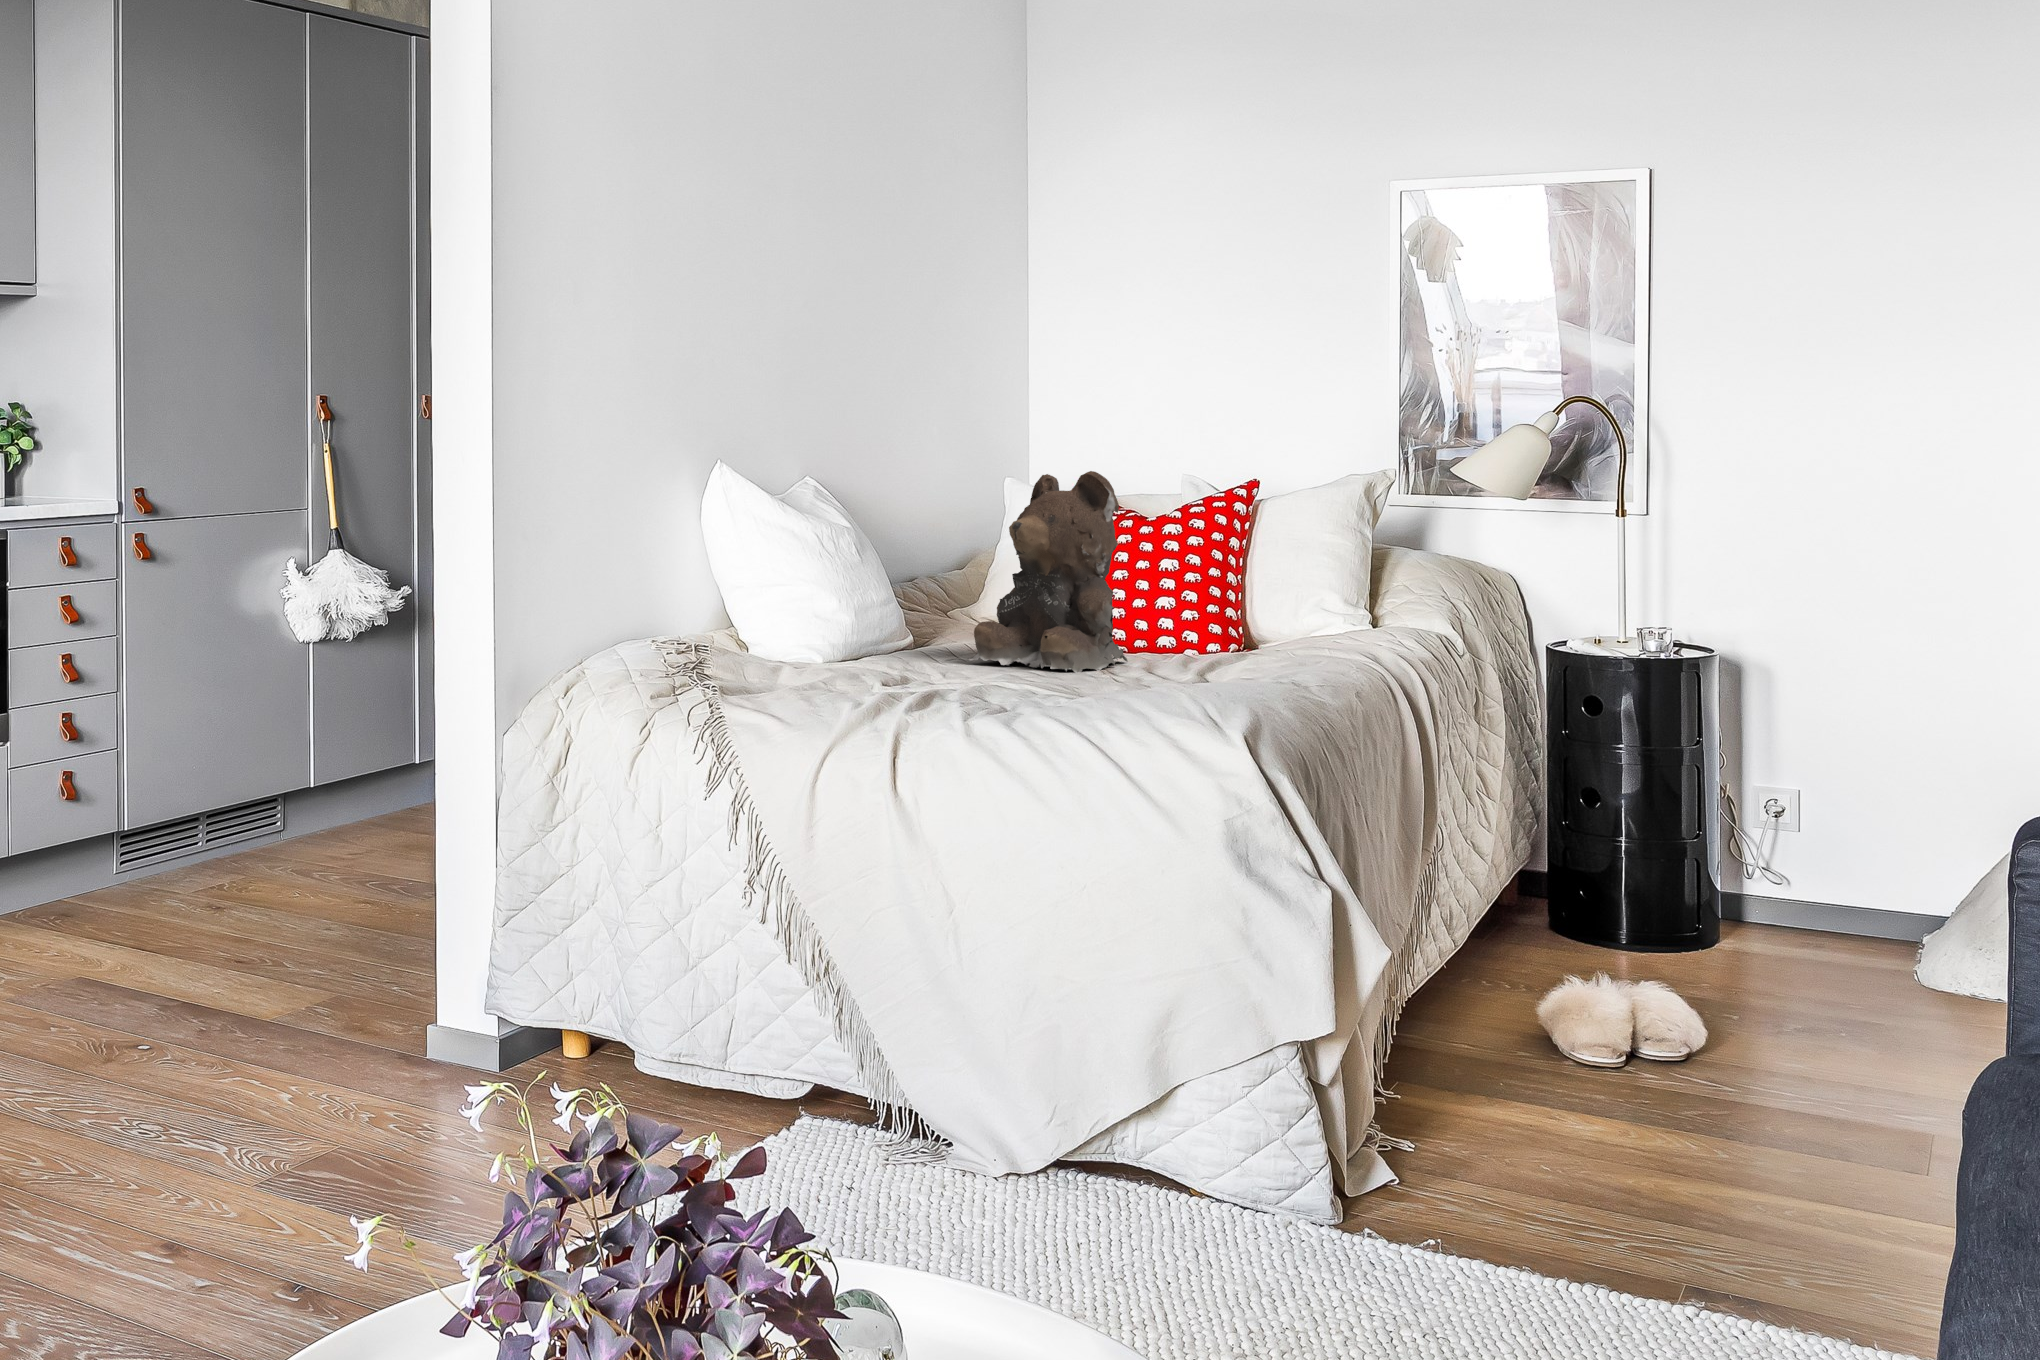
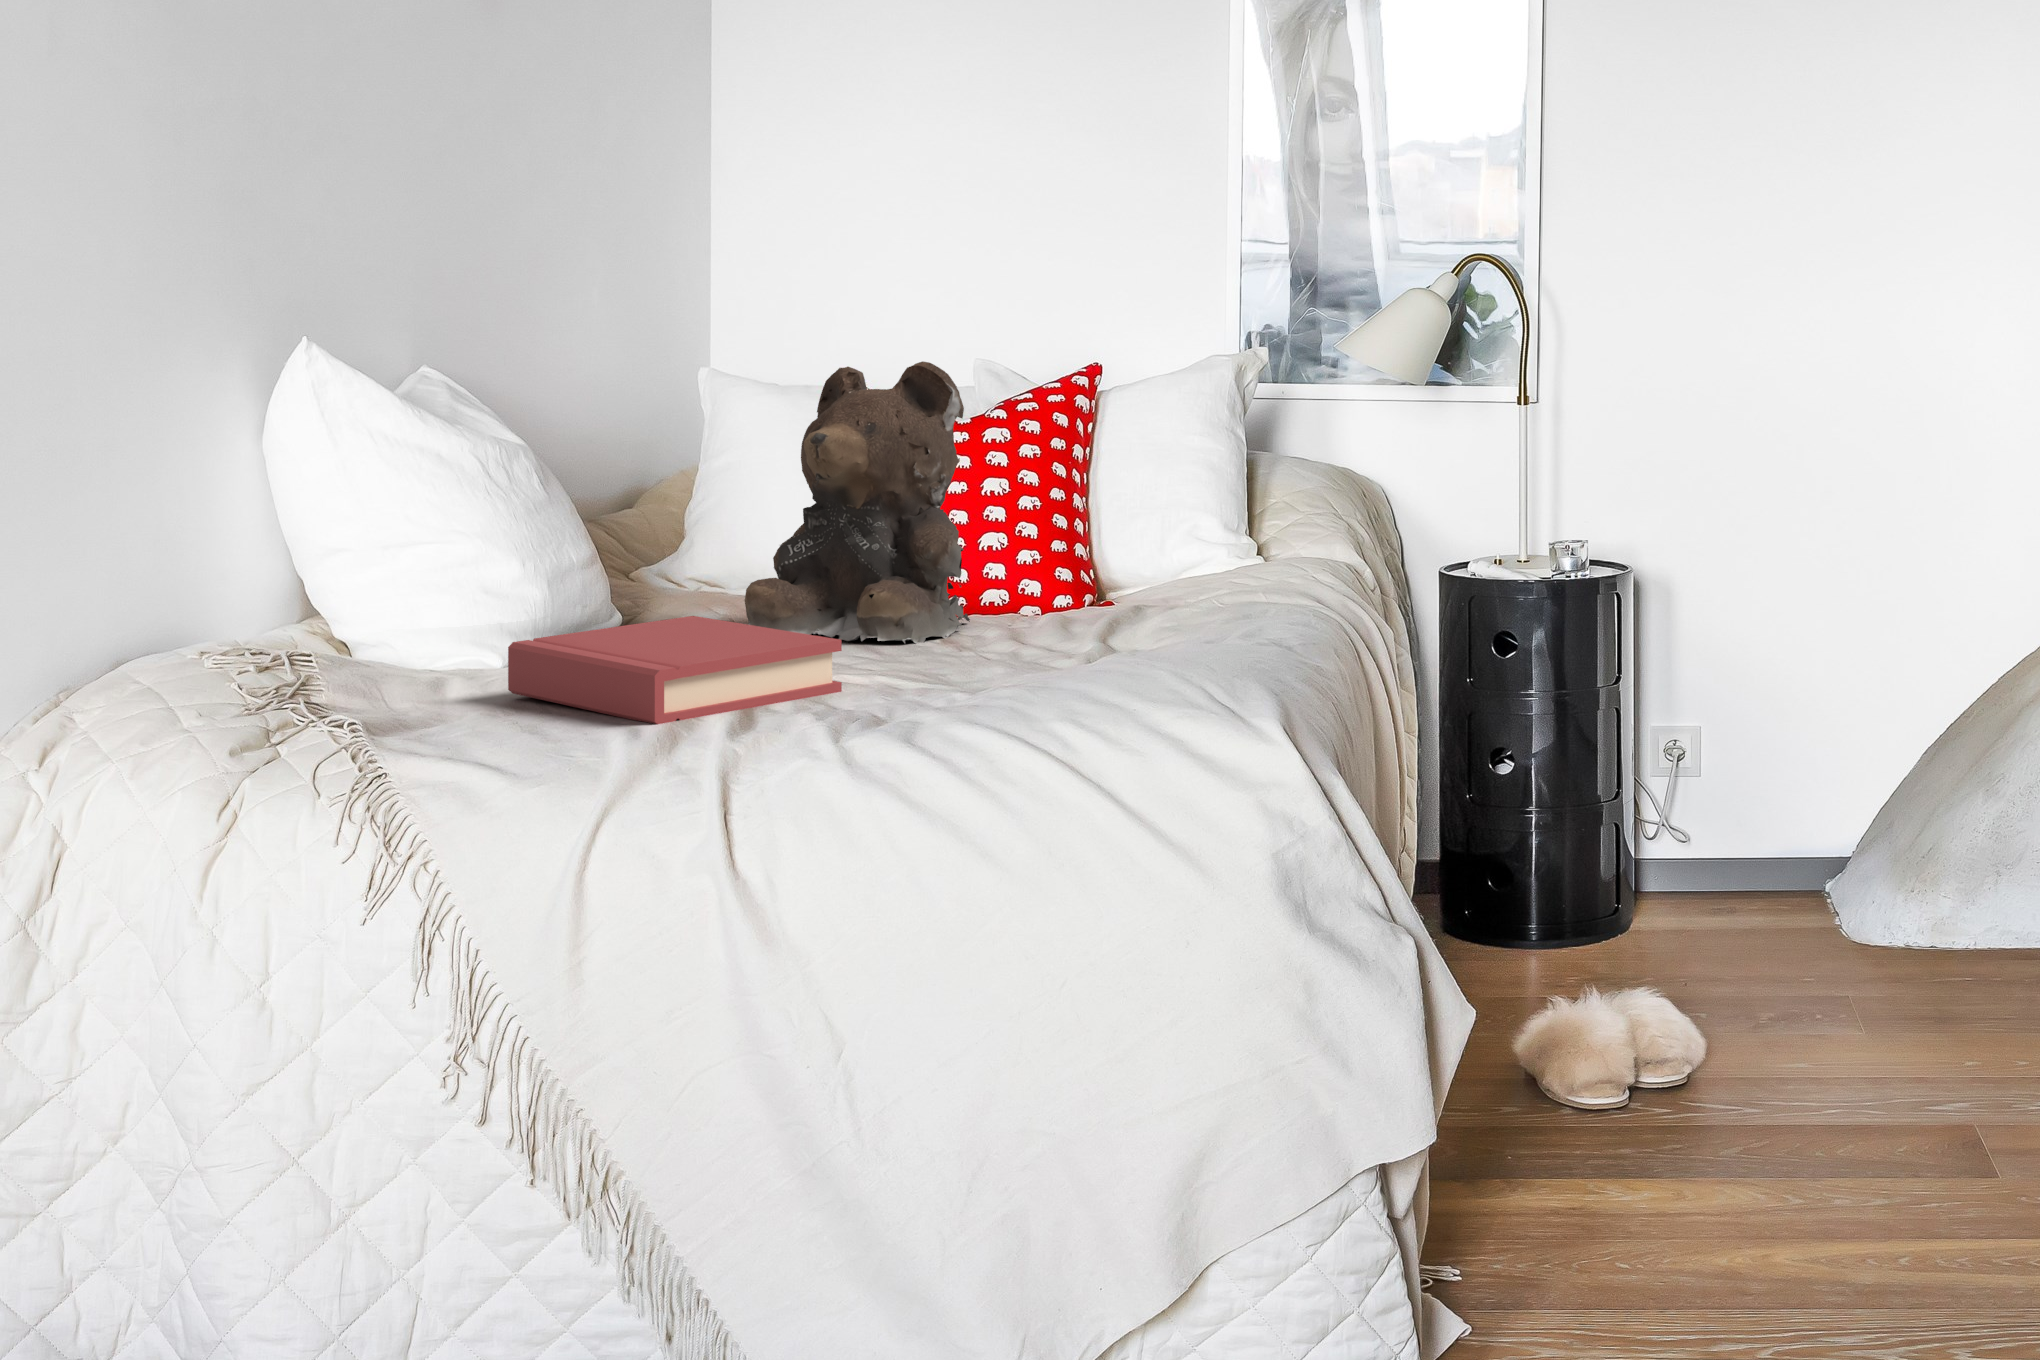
hardback book: none [811,641,992,704] -> present [508,616,842,724]

